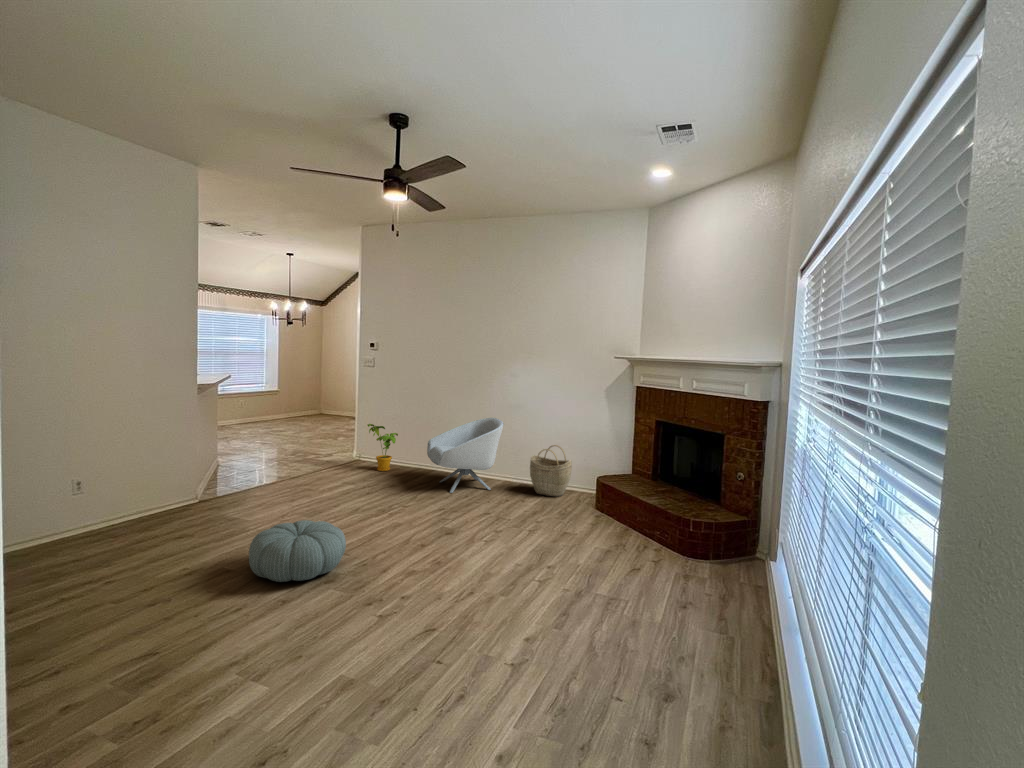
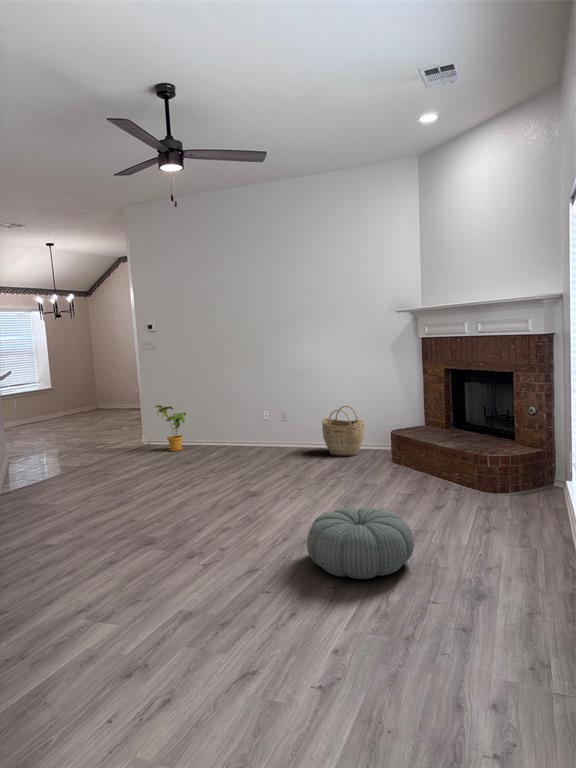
armchair: present [427,418,504,493] -> none [218,386,292,462]
pouf: present [249,520,346,582] -> present [307,507,414,579]

